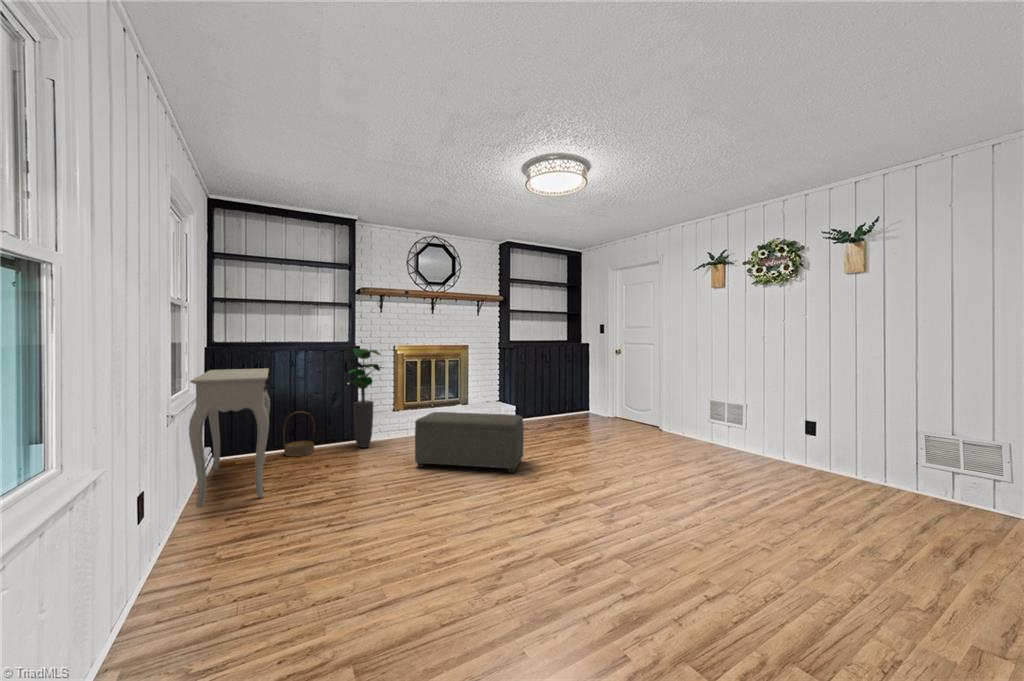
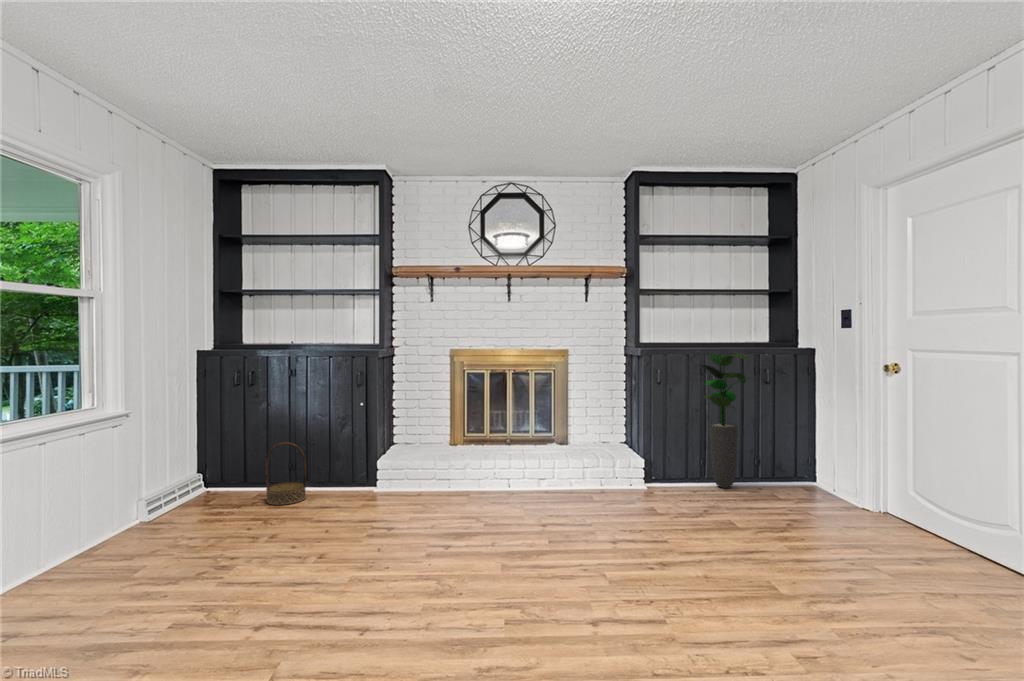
potted plant: present [347,348,381,448] -> present [698,353,753,488]
console table: present [189,368,270,507] -> none [42,382,236,570]
ottoman: present [415,412,524,473] -> none [371,463,552,604]

